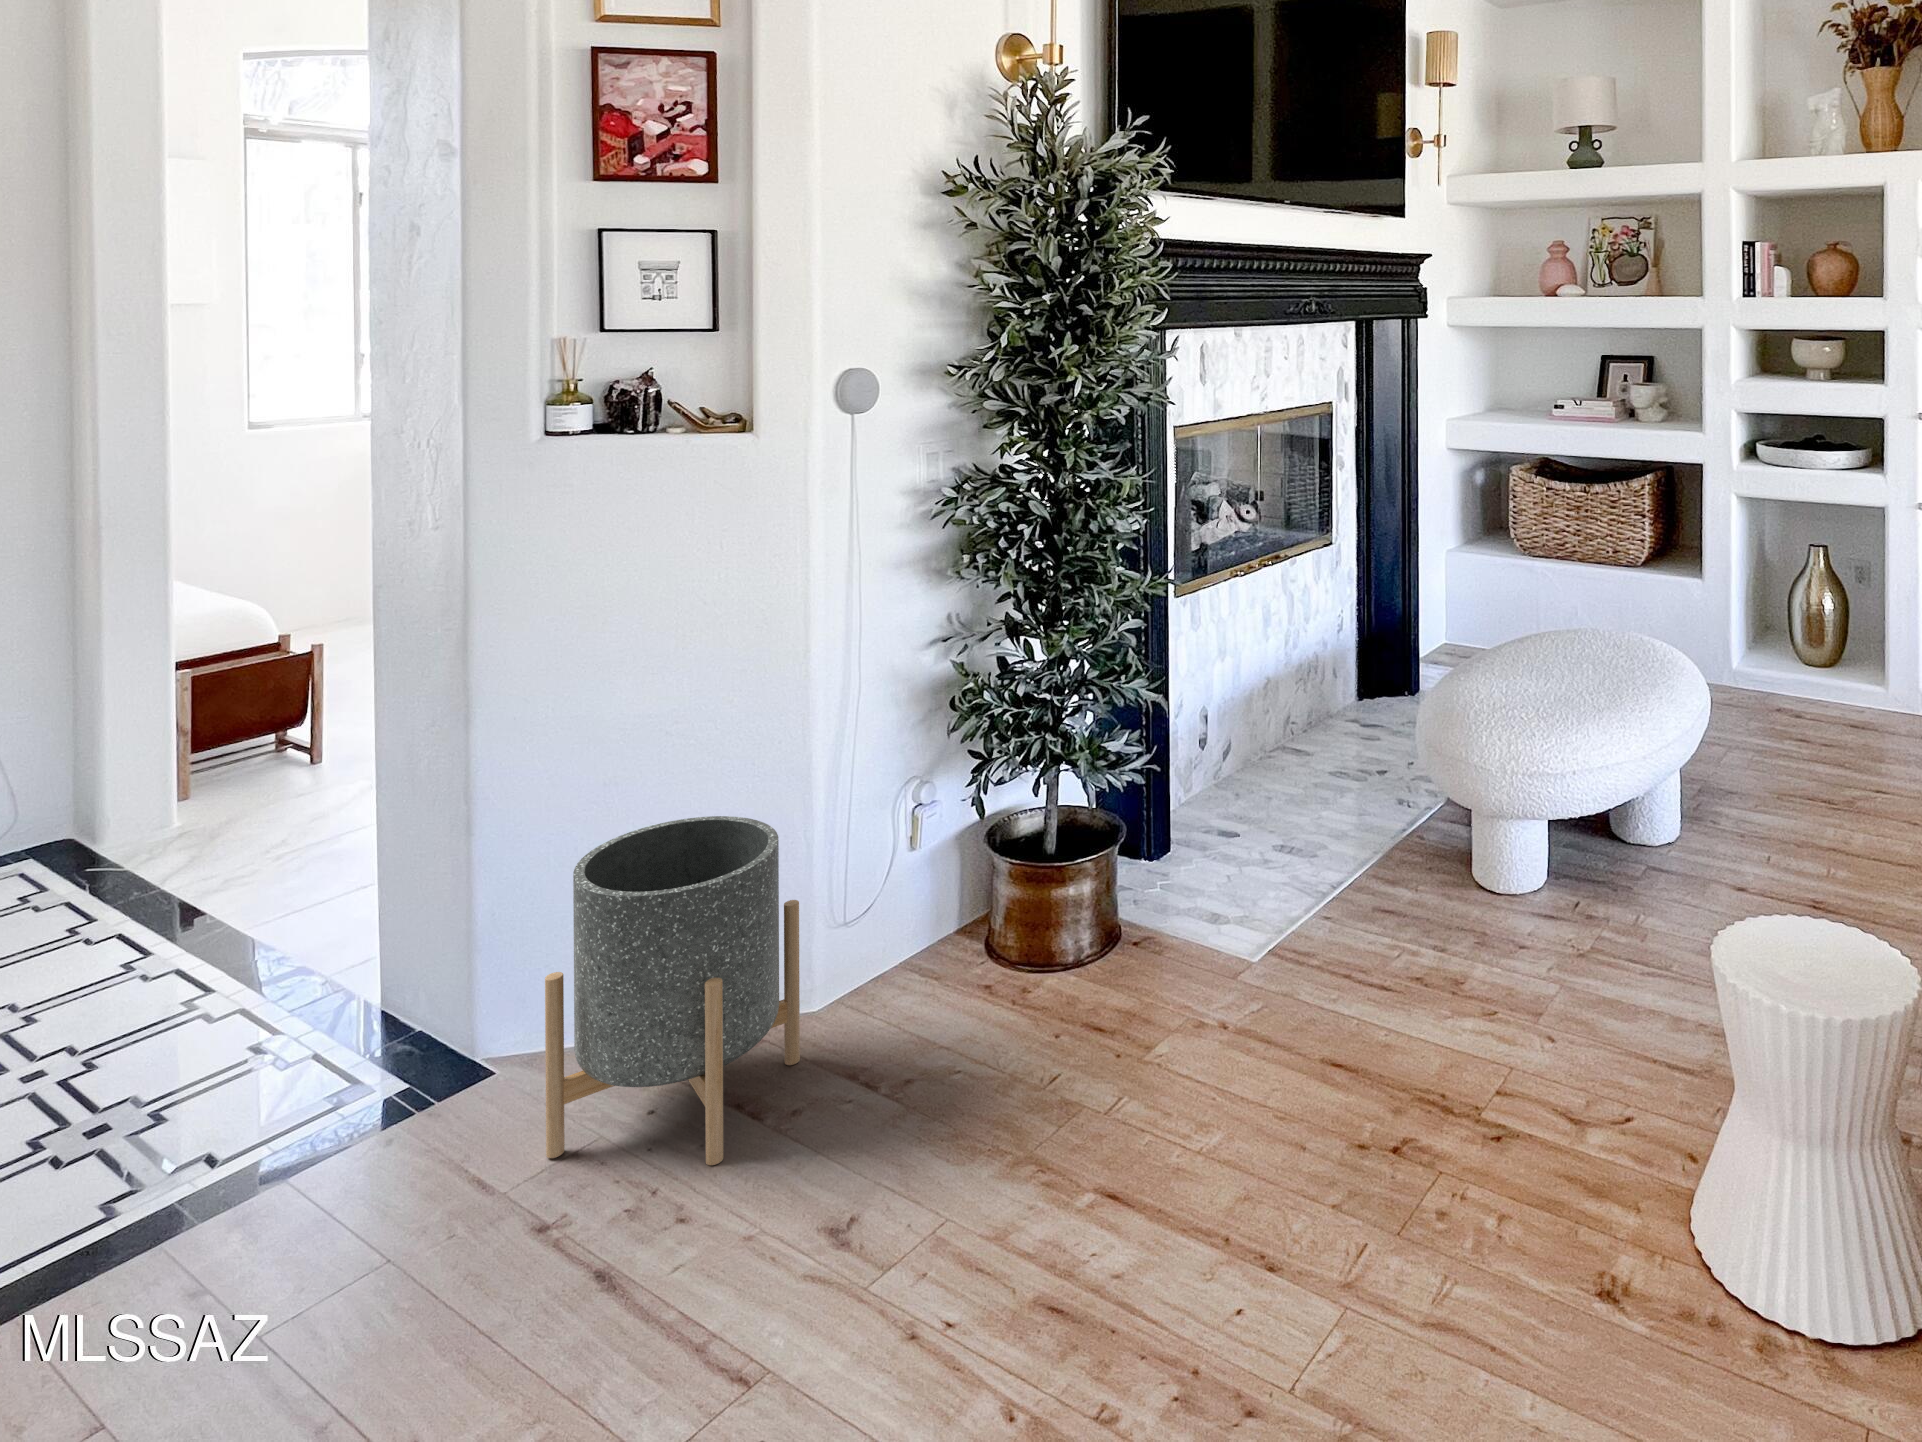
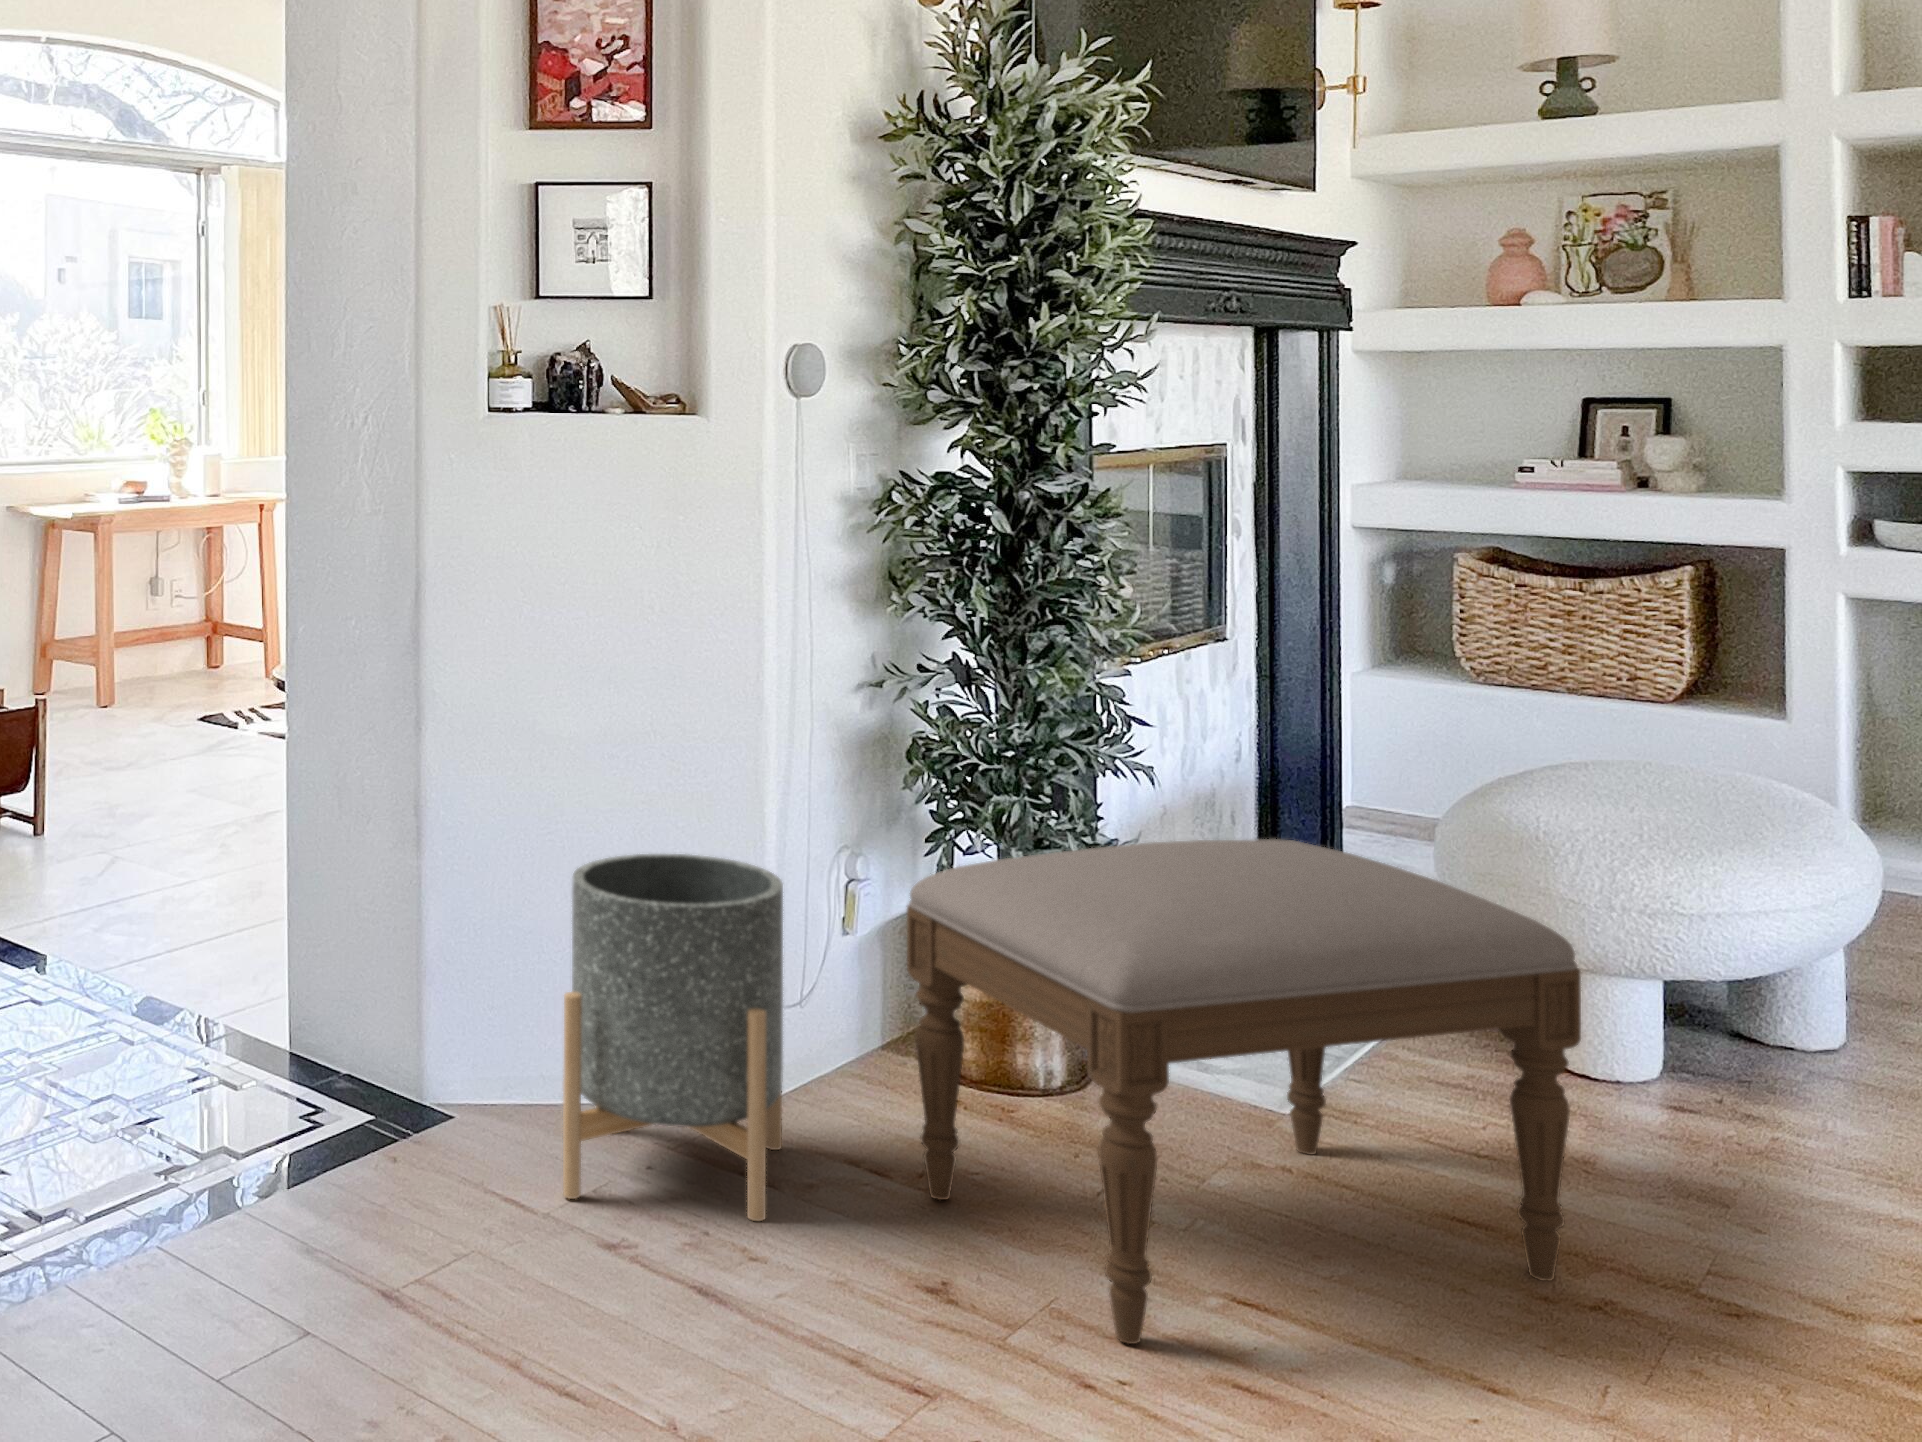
ottoman: none [873,772,1382,1293] -> present [907,839,1581,1344]

